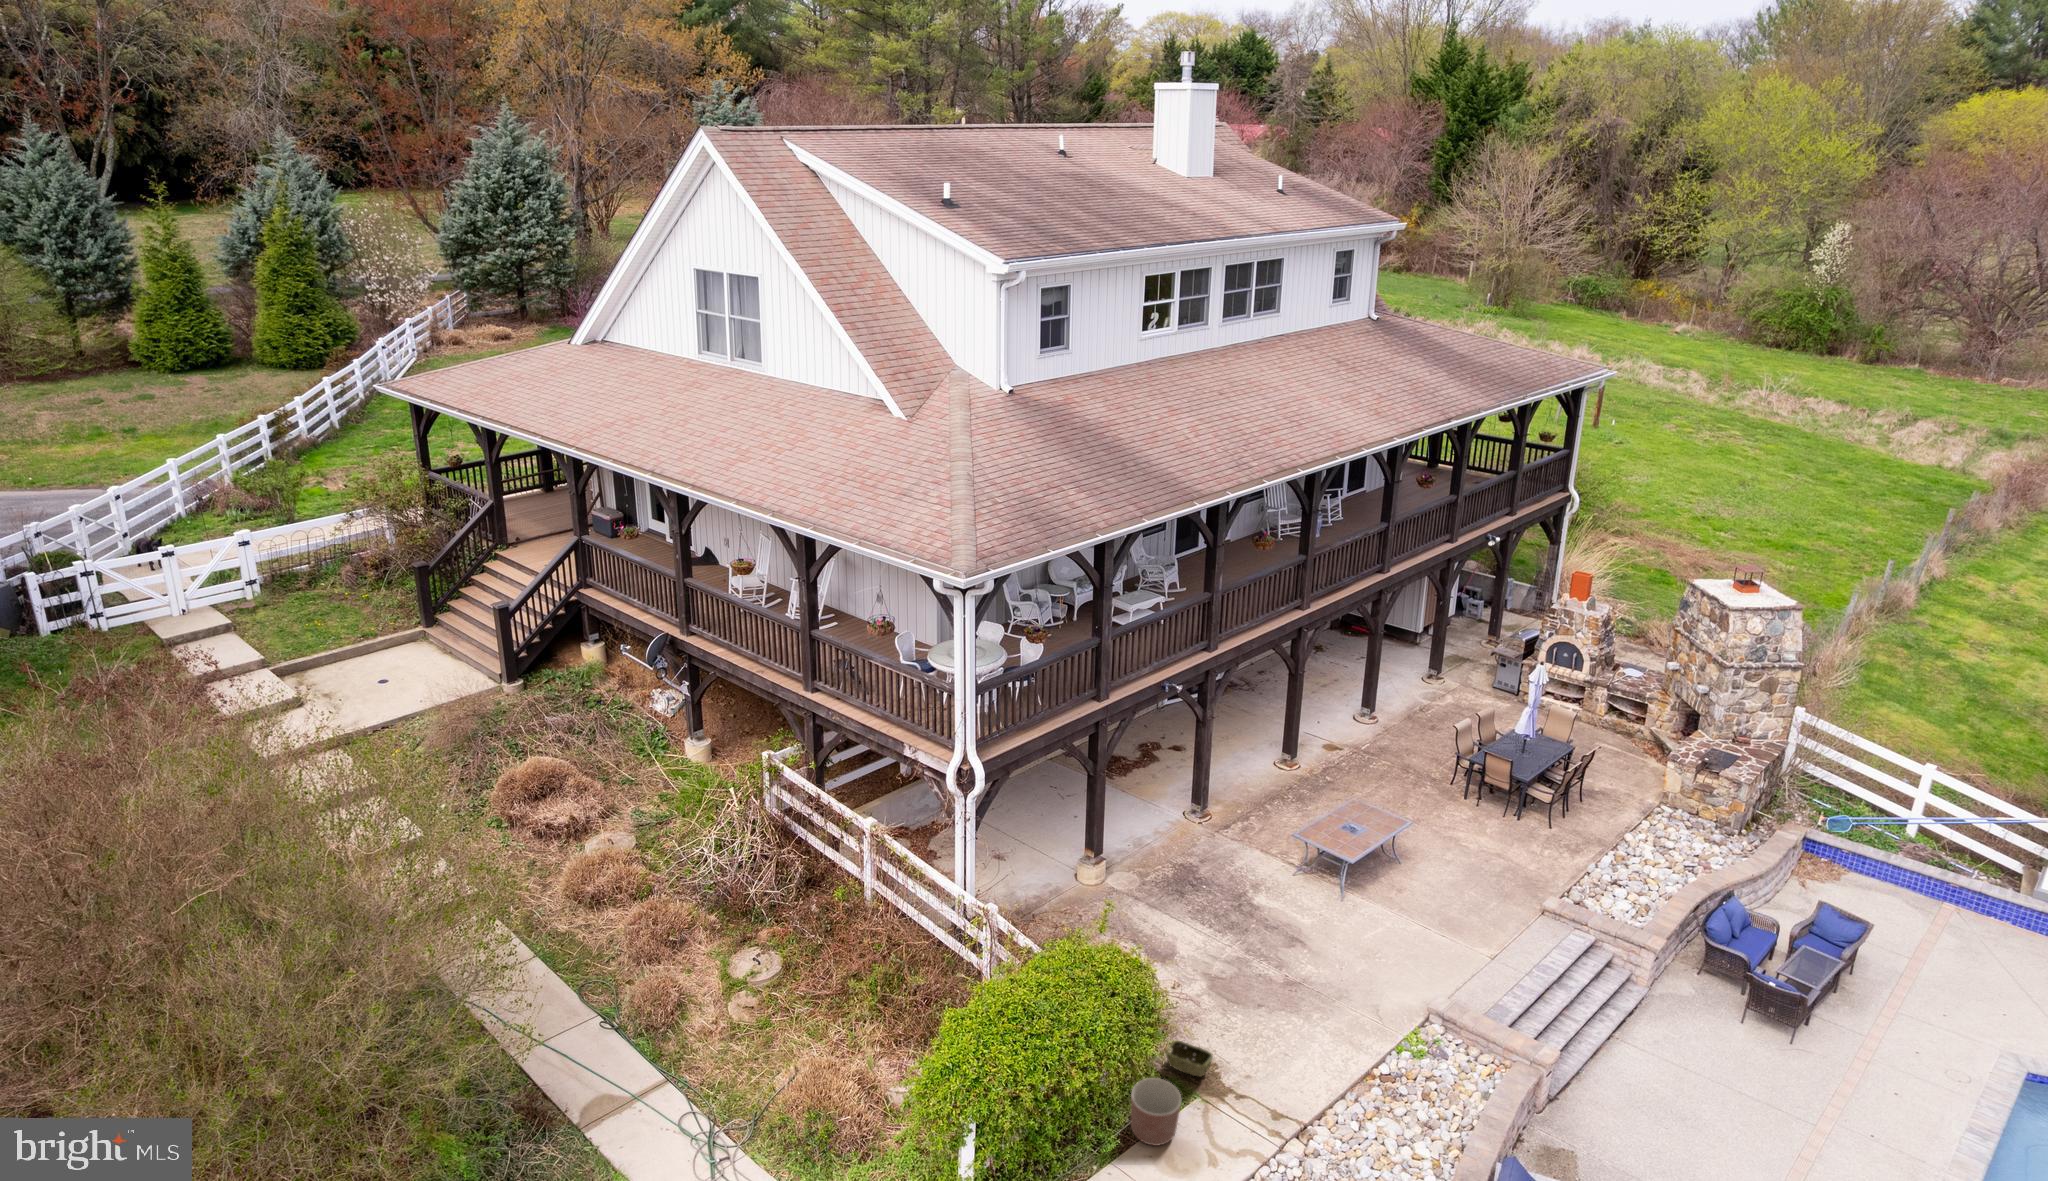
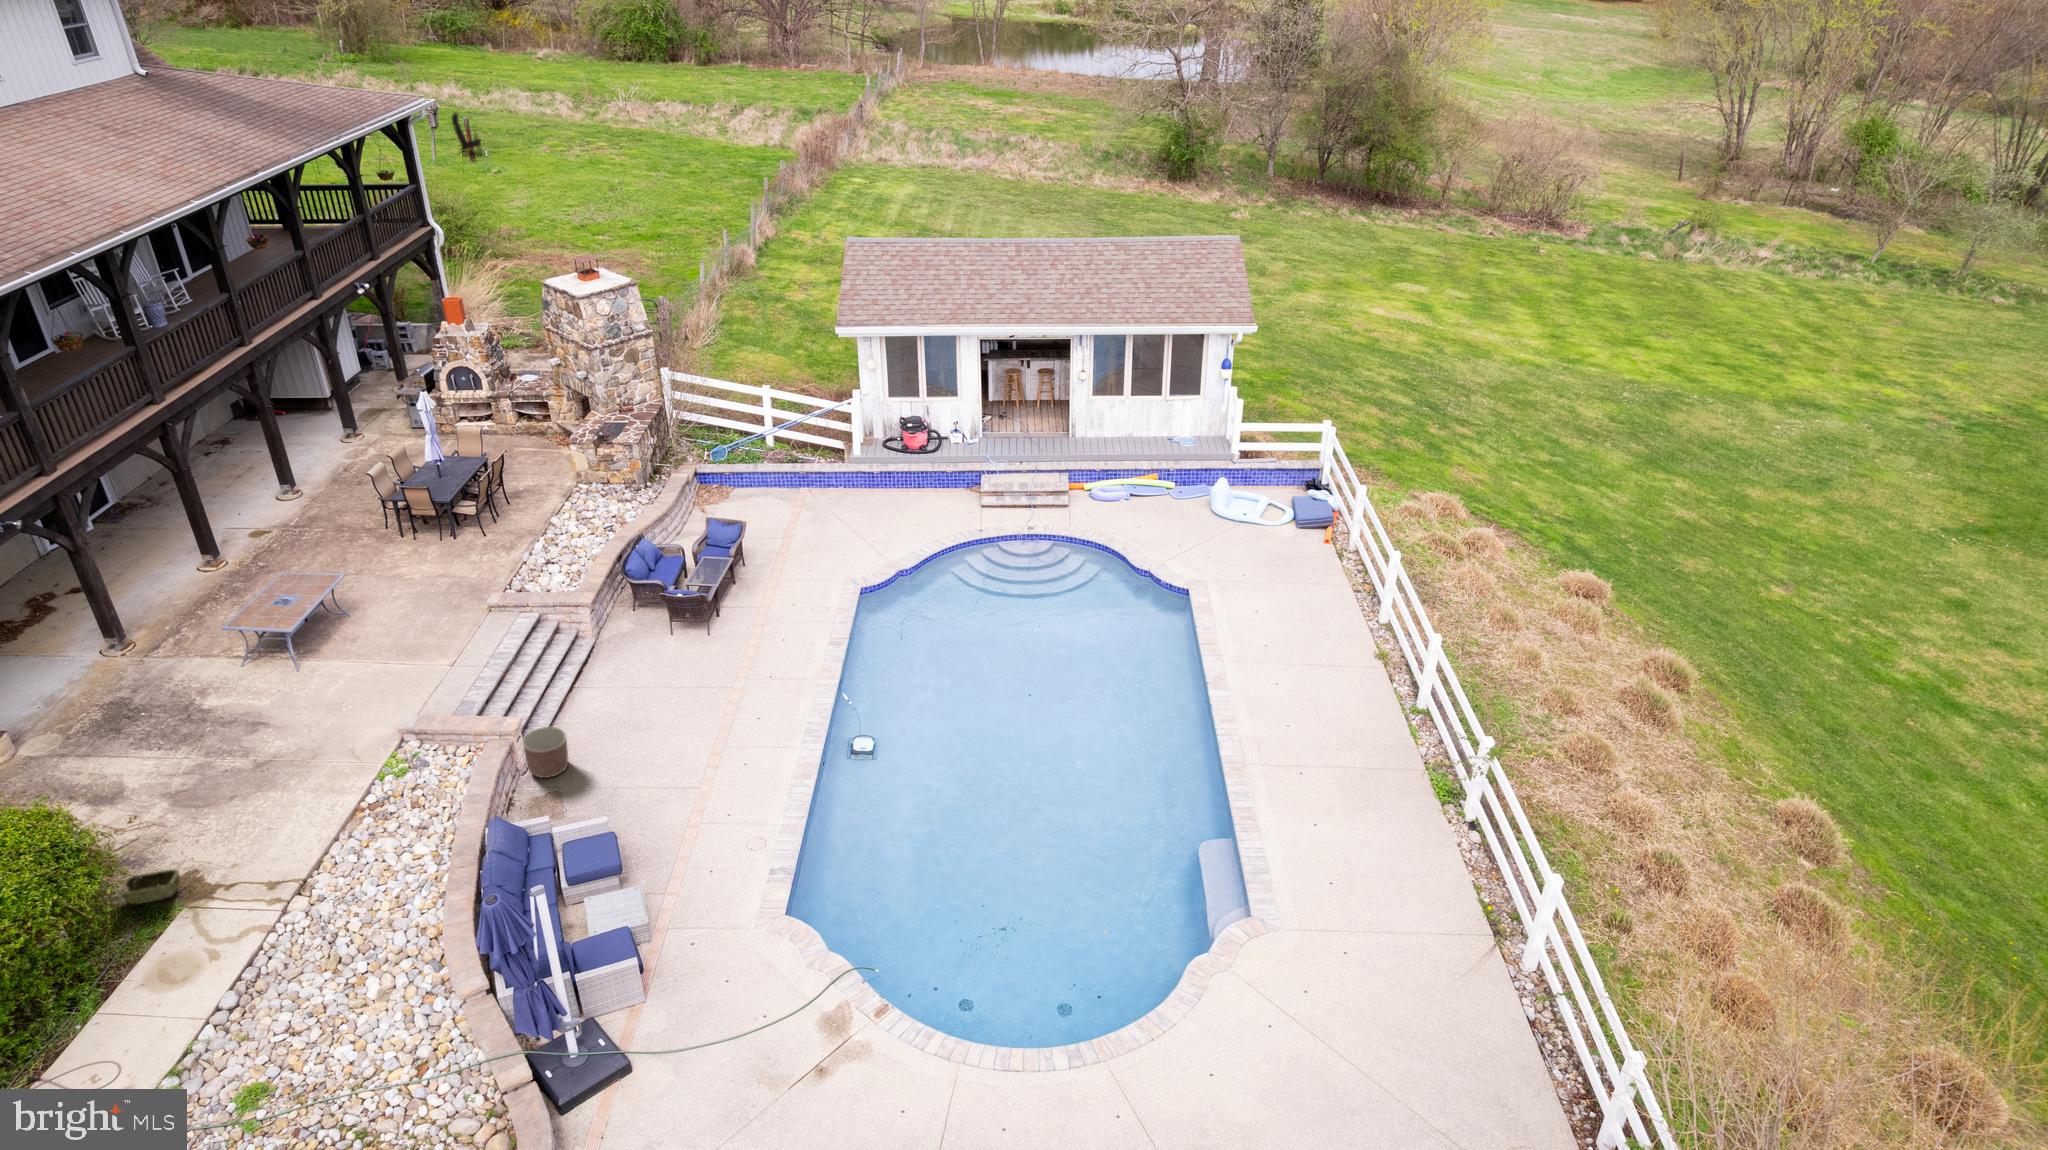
lounge chair: none [1595,397,1627,439] -> present [451,113,482,155]
planter: present [1131,1078,1181,1146] -> present [523,727,568,778]

